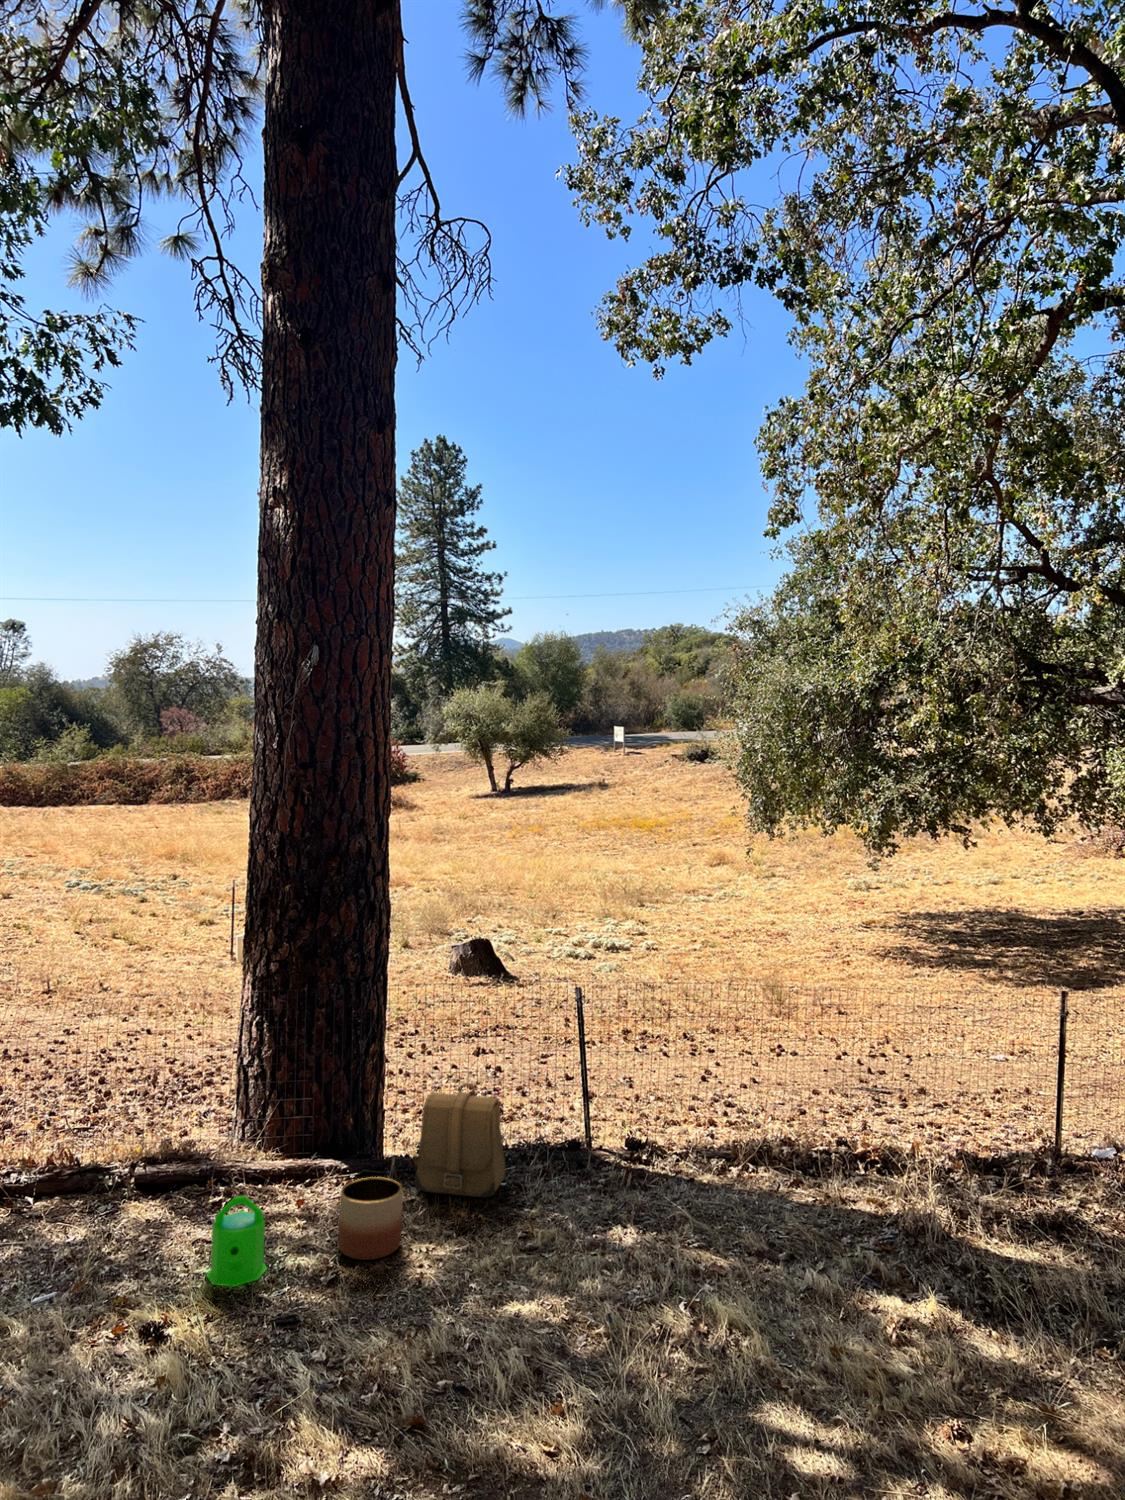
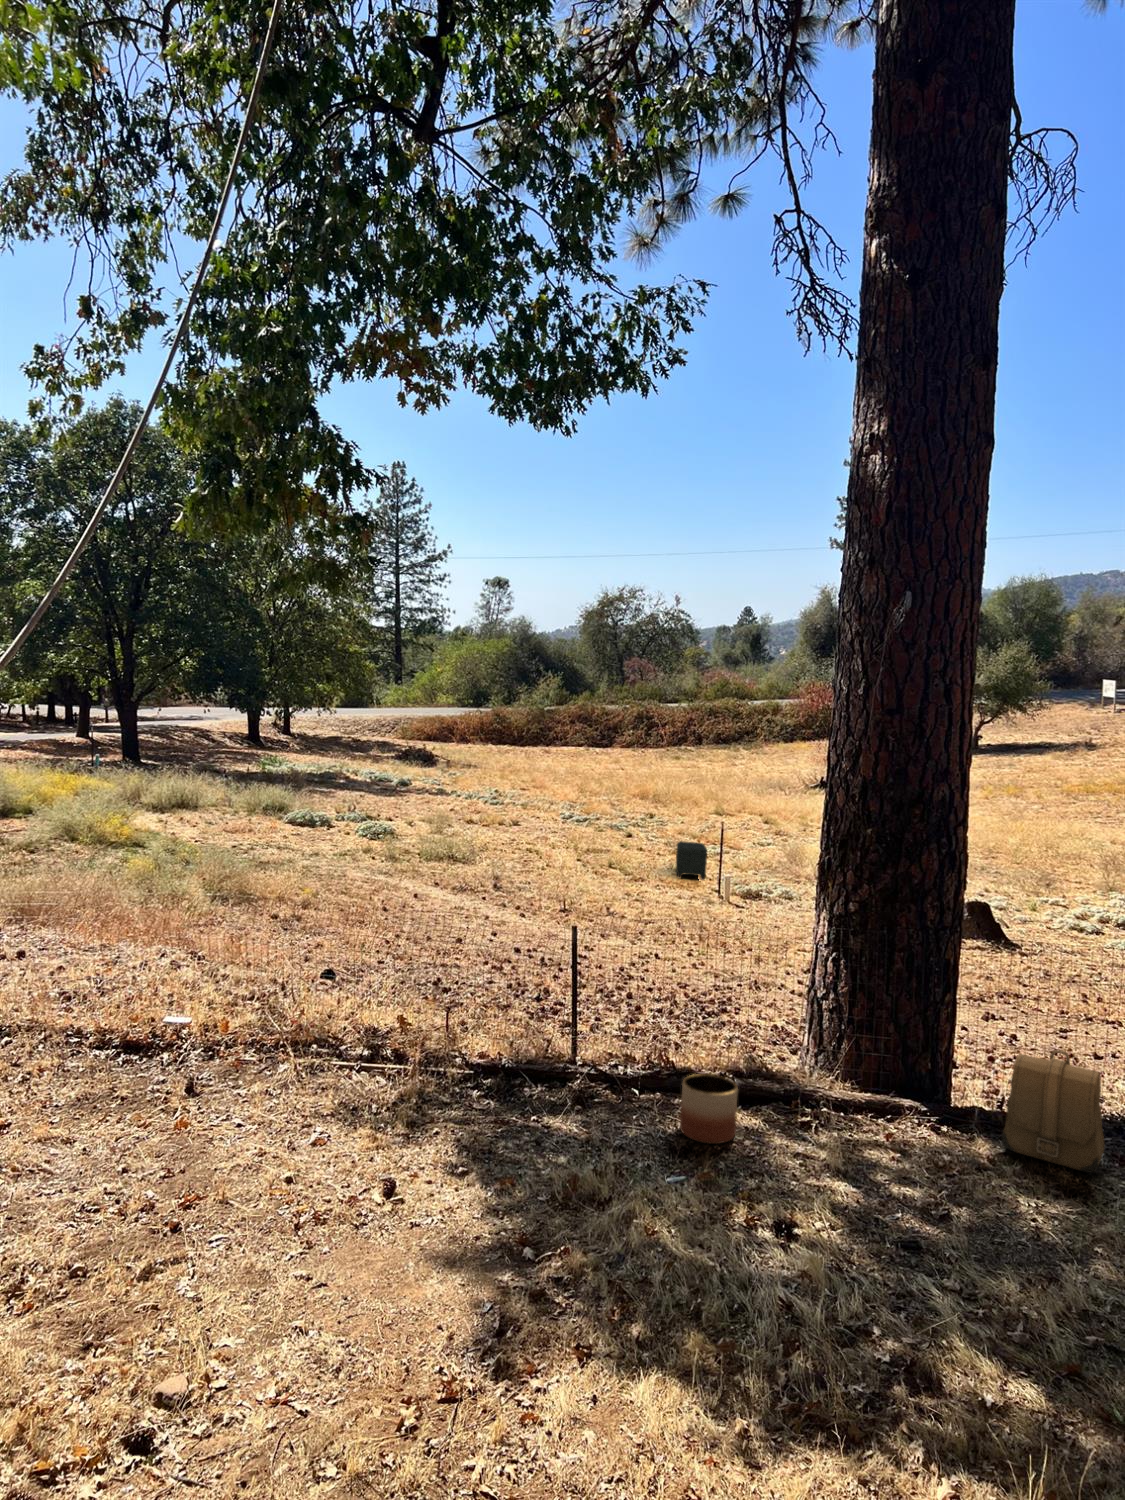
bench: none [194,904,228,945] -> present [676,841,707,880]
planter: present [338,1177,402,1260] -> present [680,1074,738,1144]
watering can: present [206,1195,267,1287] -> none [820,1116,877,1198]

